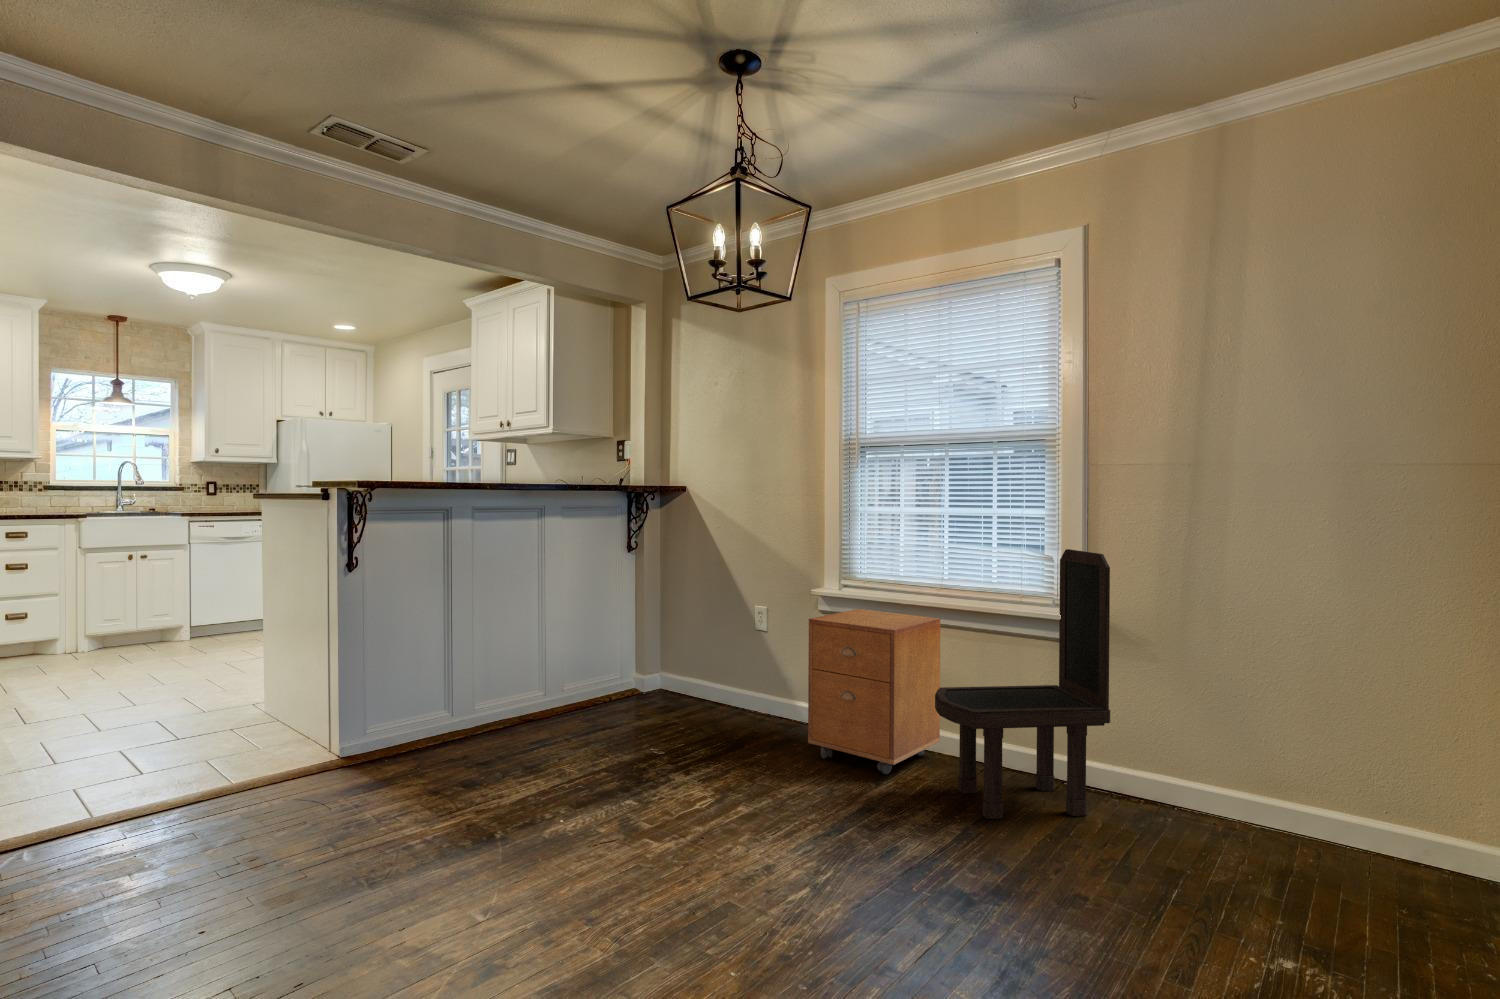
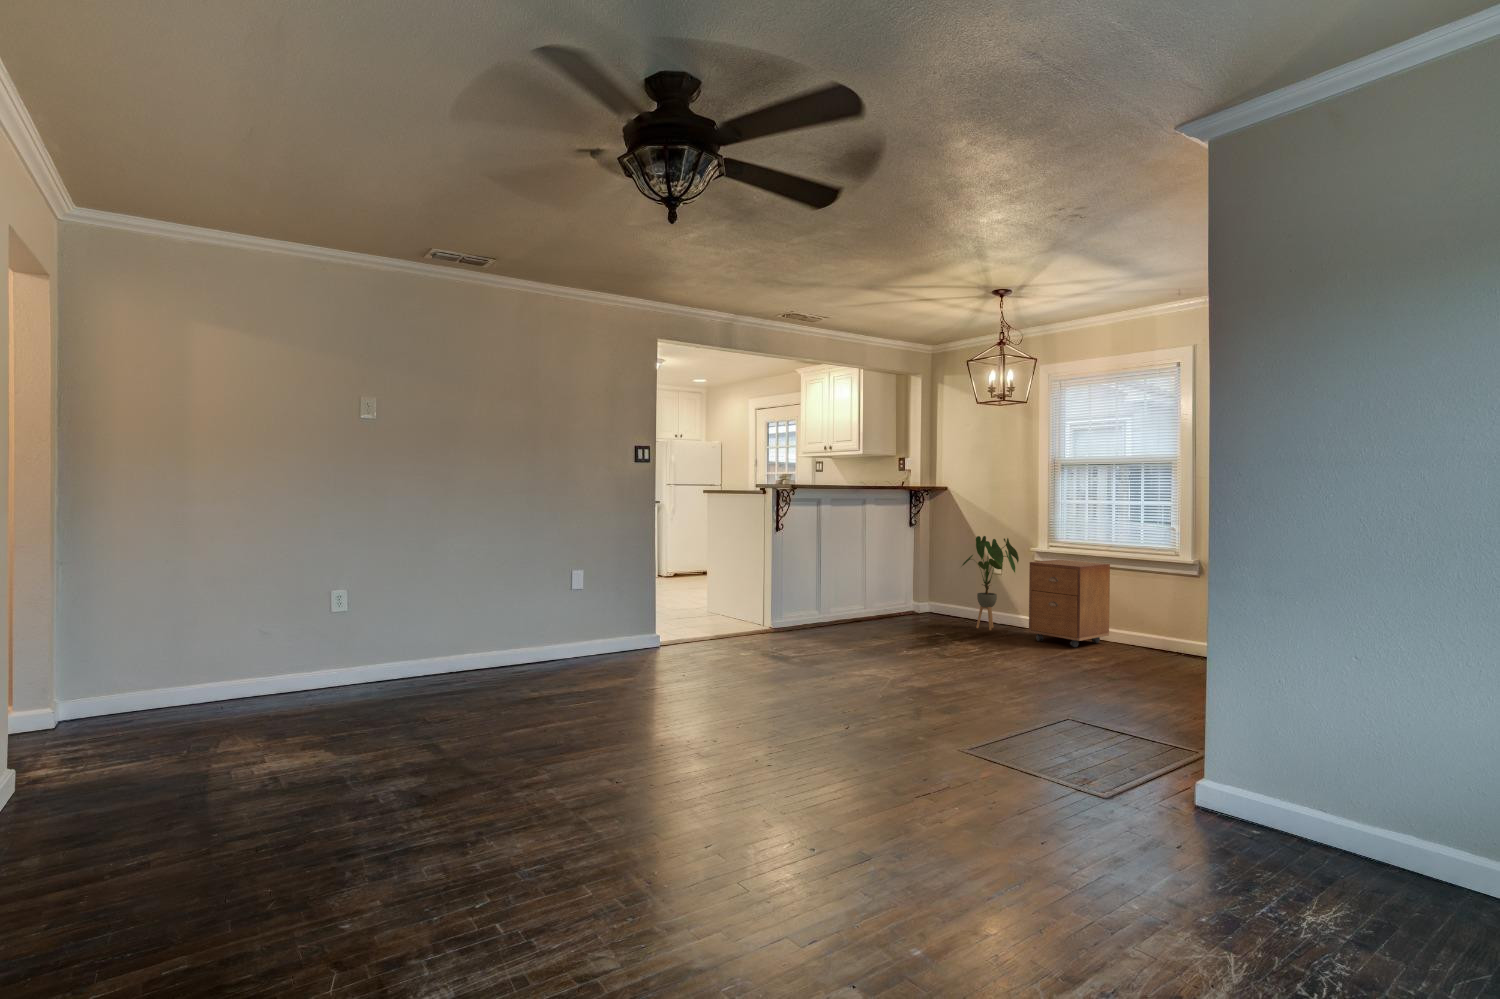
dining chair: present [935,549,1110,819] -> none [1103,523,1203,665]
house plant: none [697,570,794,732] -> present [962,536,1019,630]

